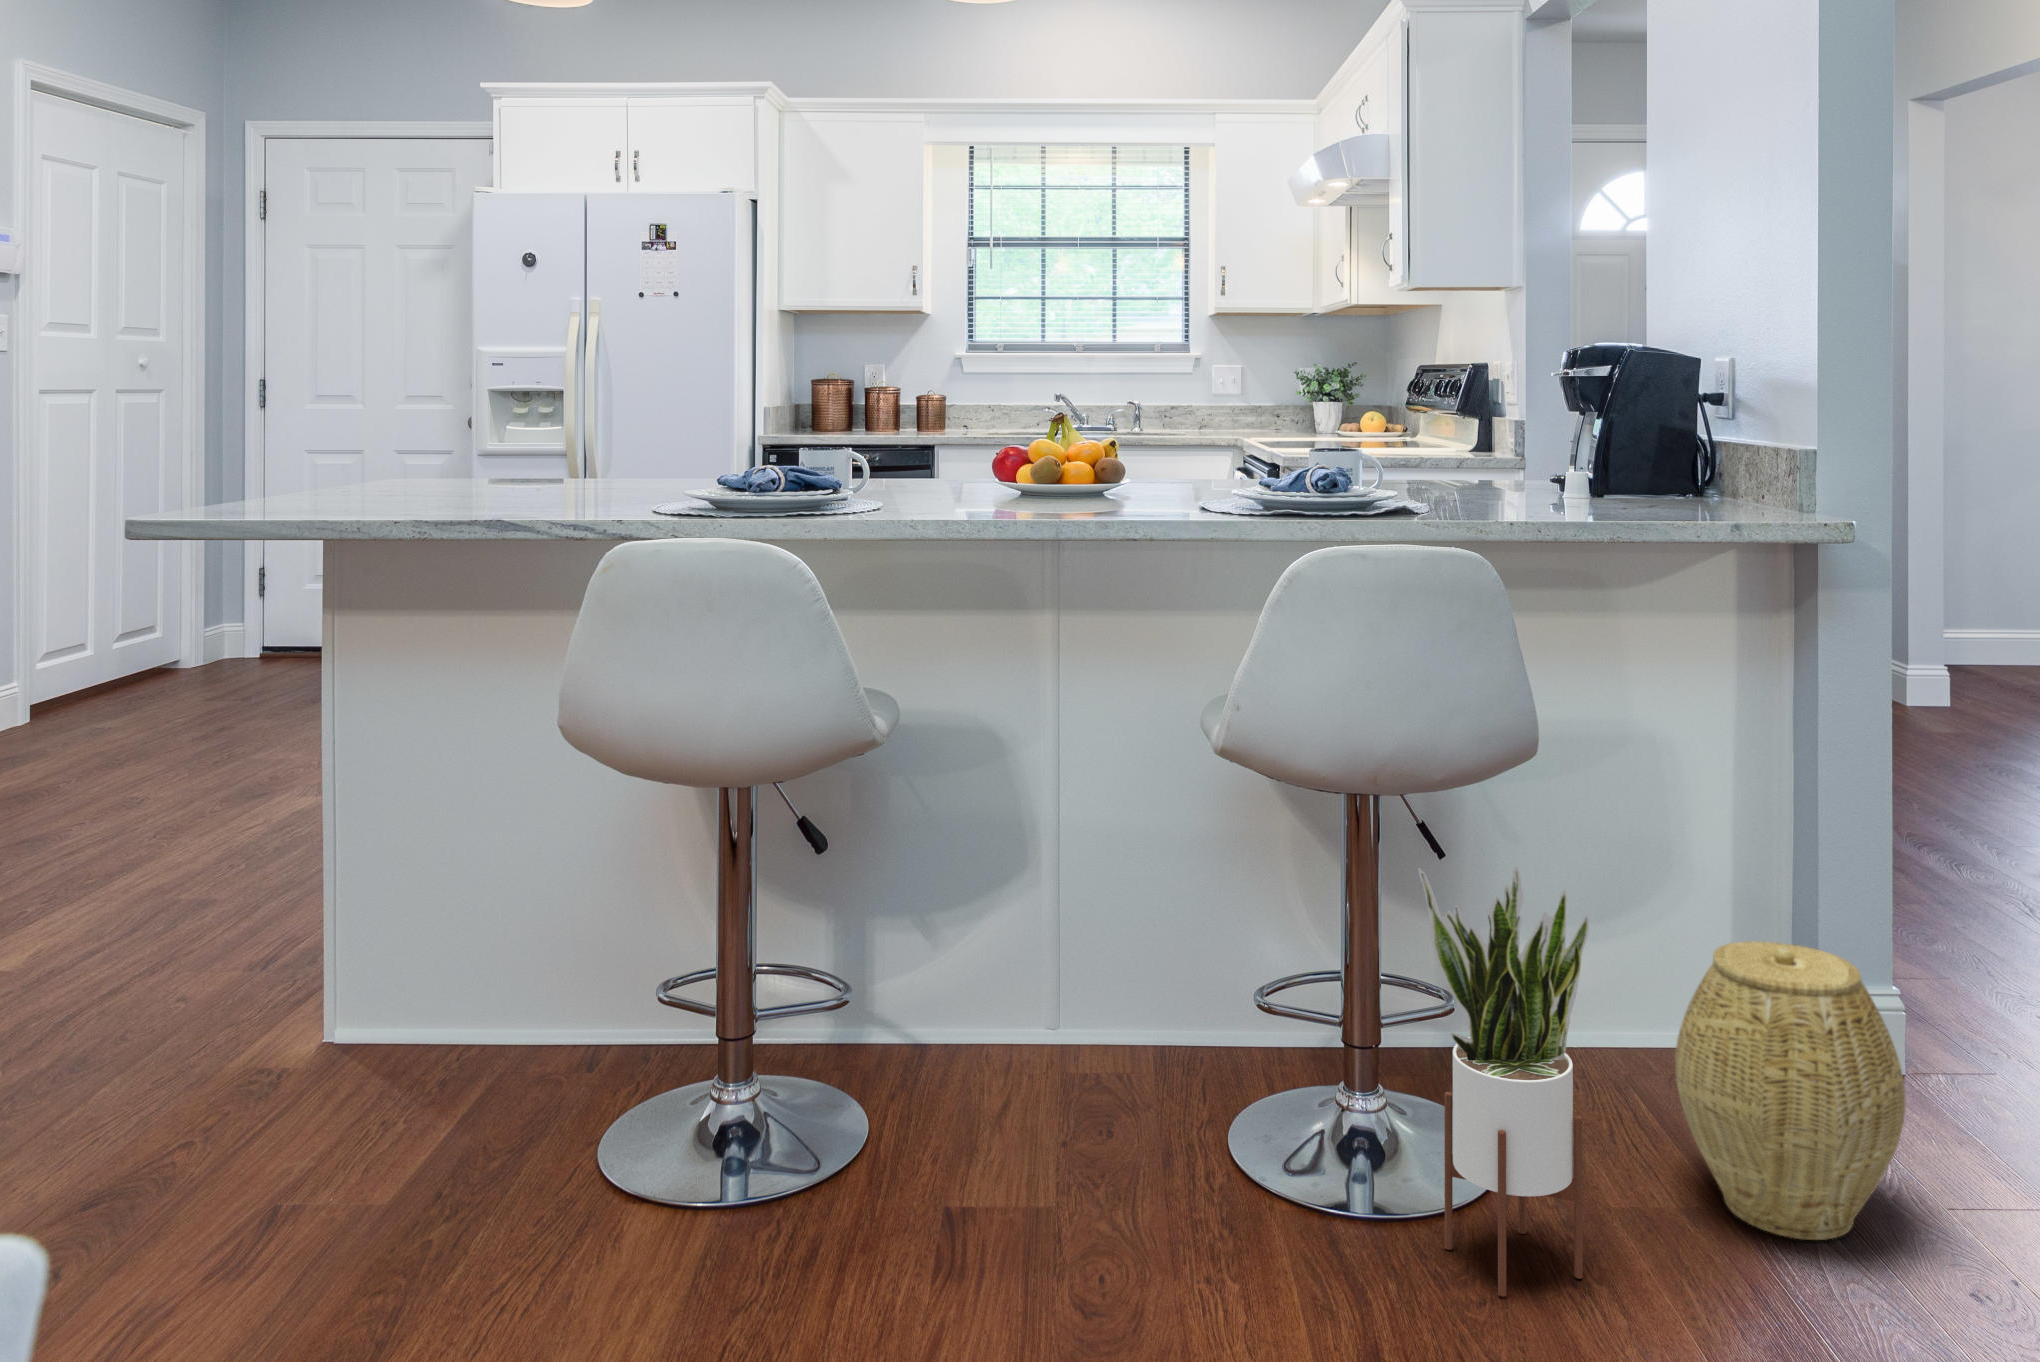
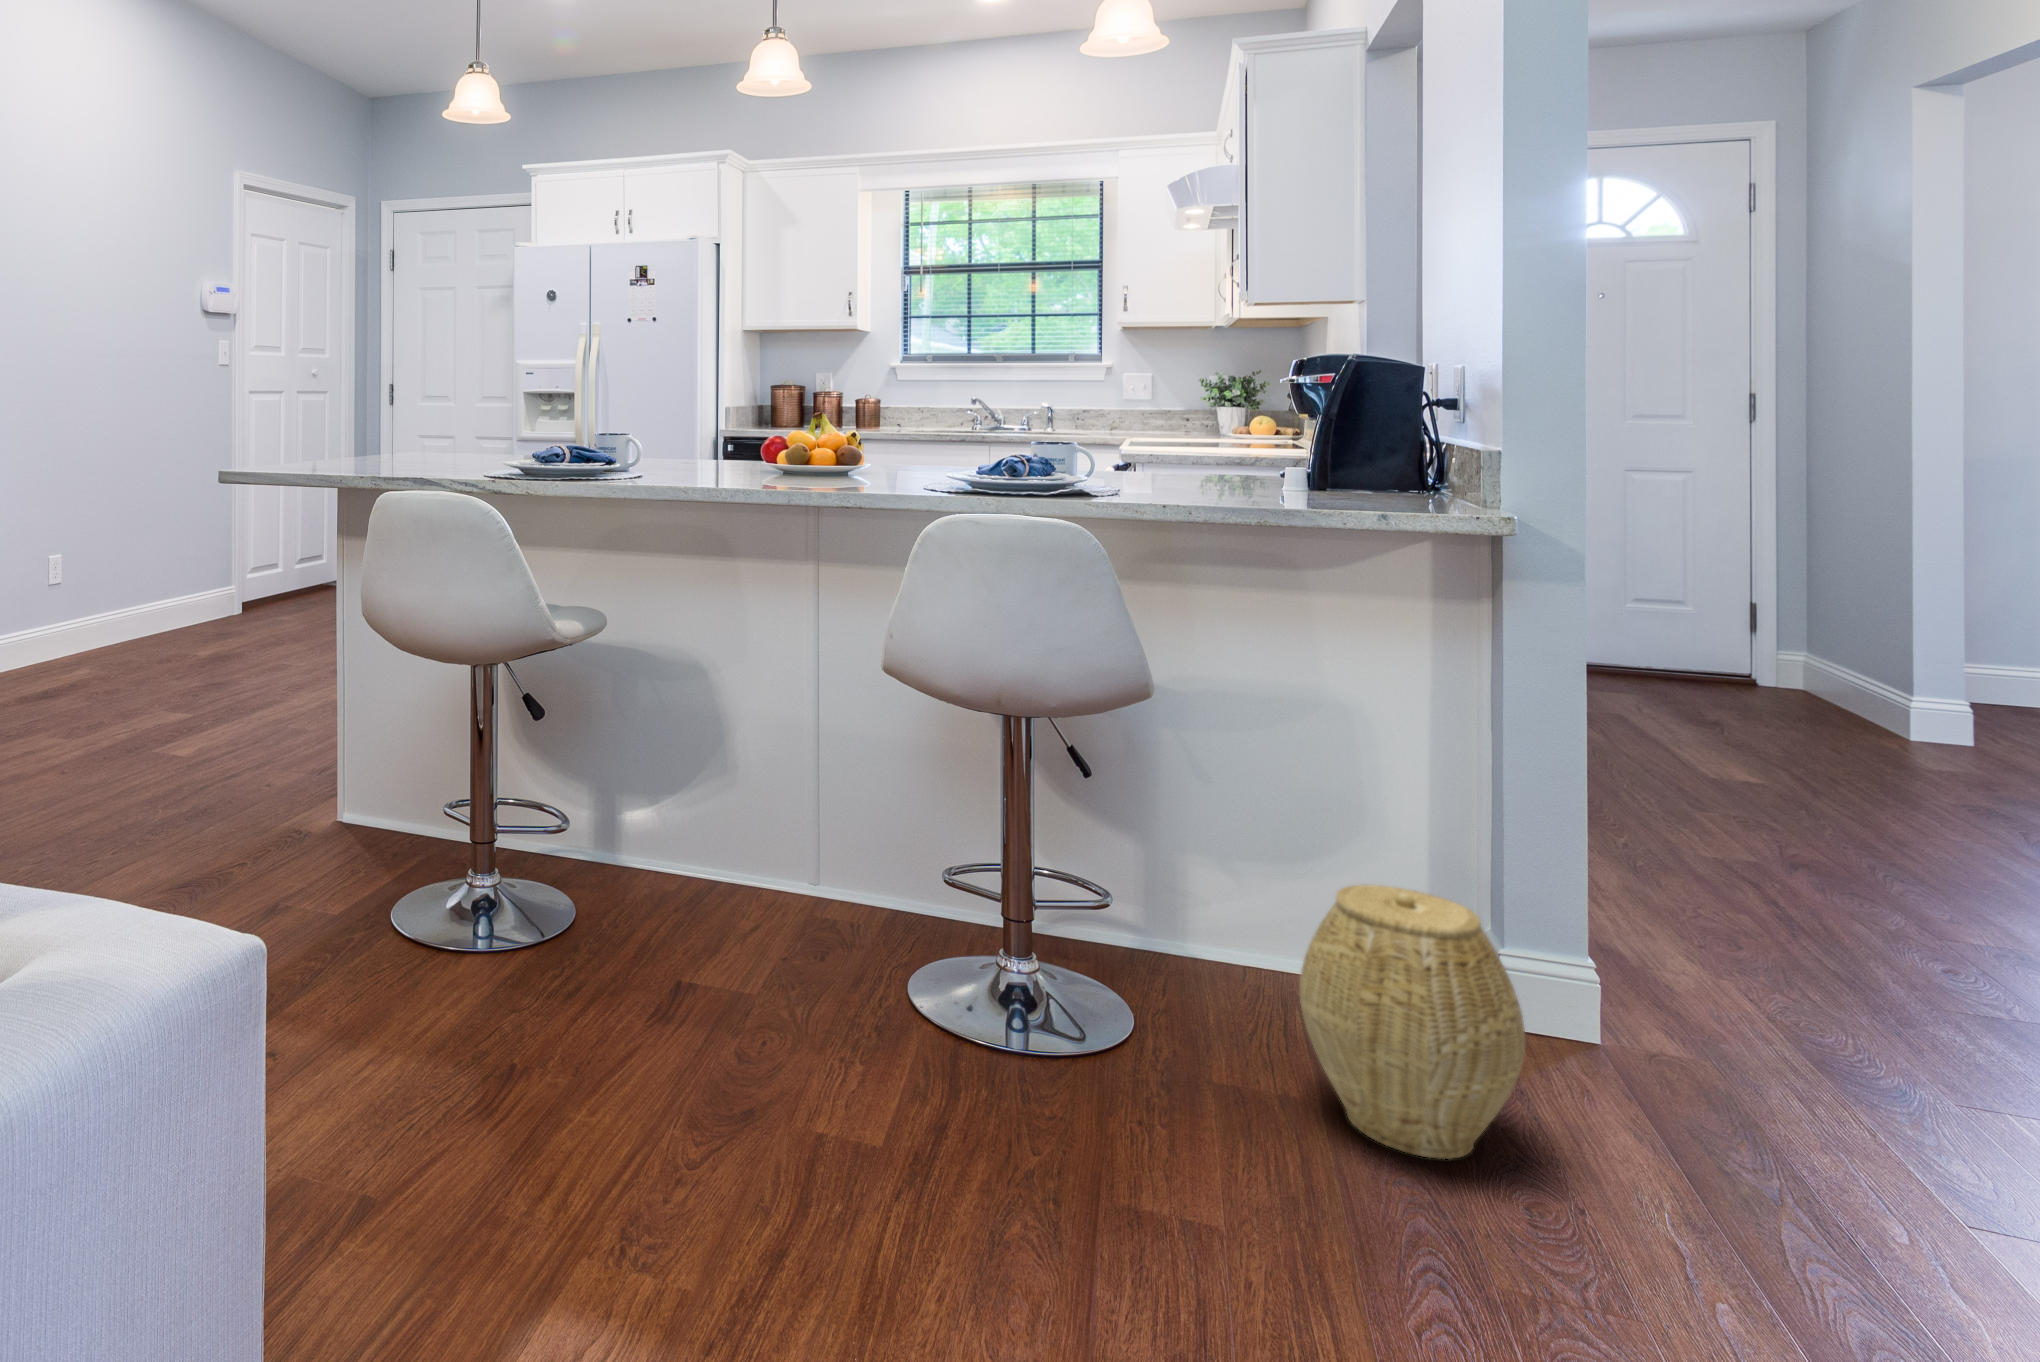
potted plant: present [1418,867,1589,1297] -> none [1030,775,1185,1135]

